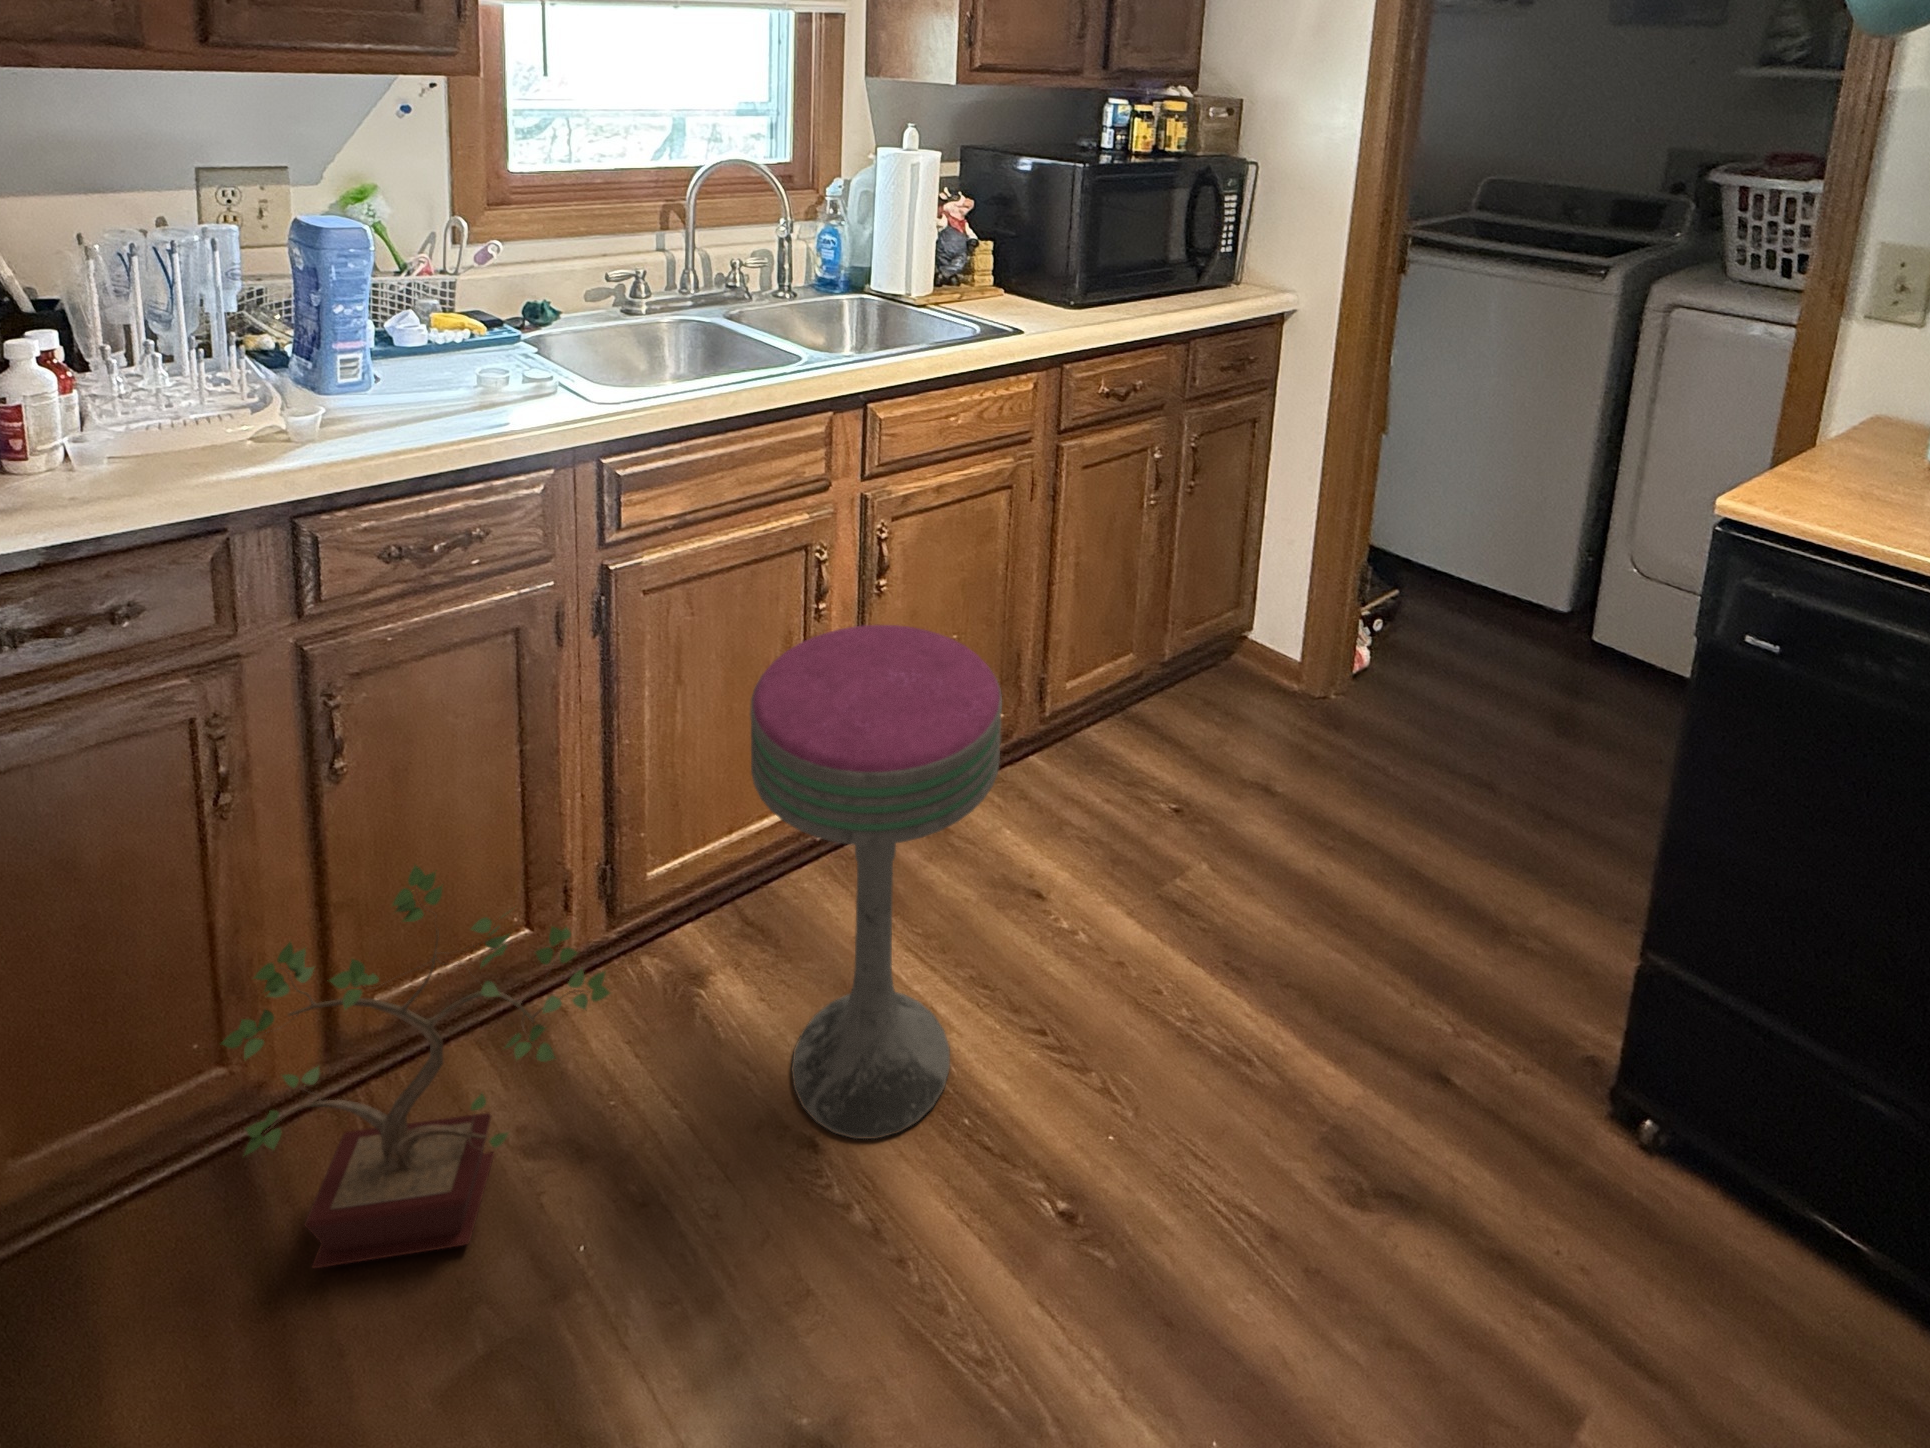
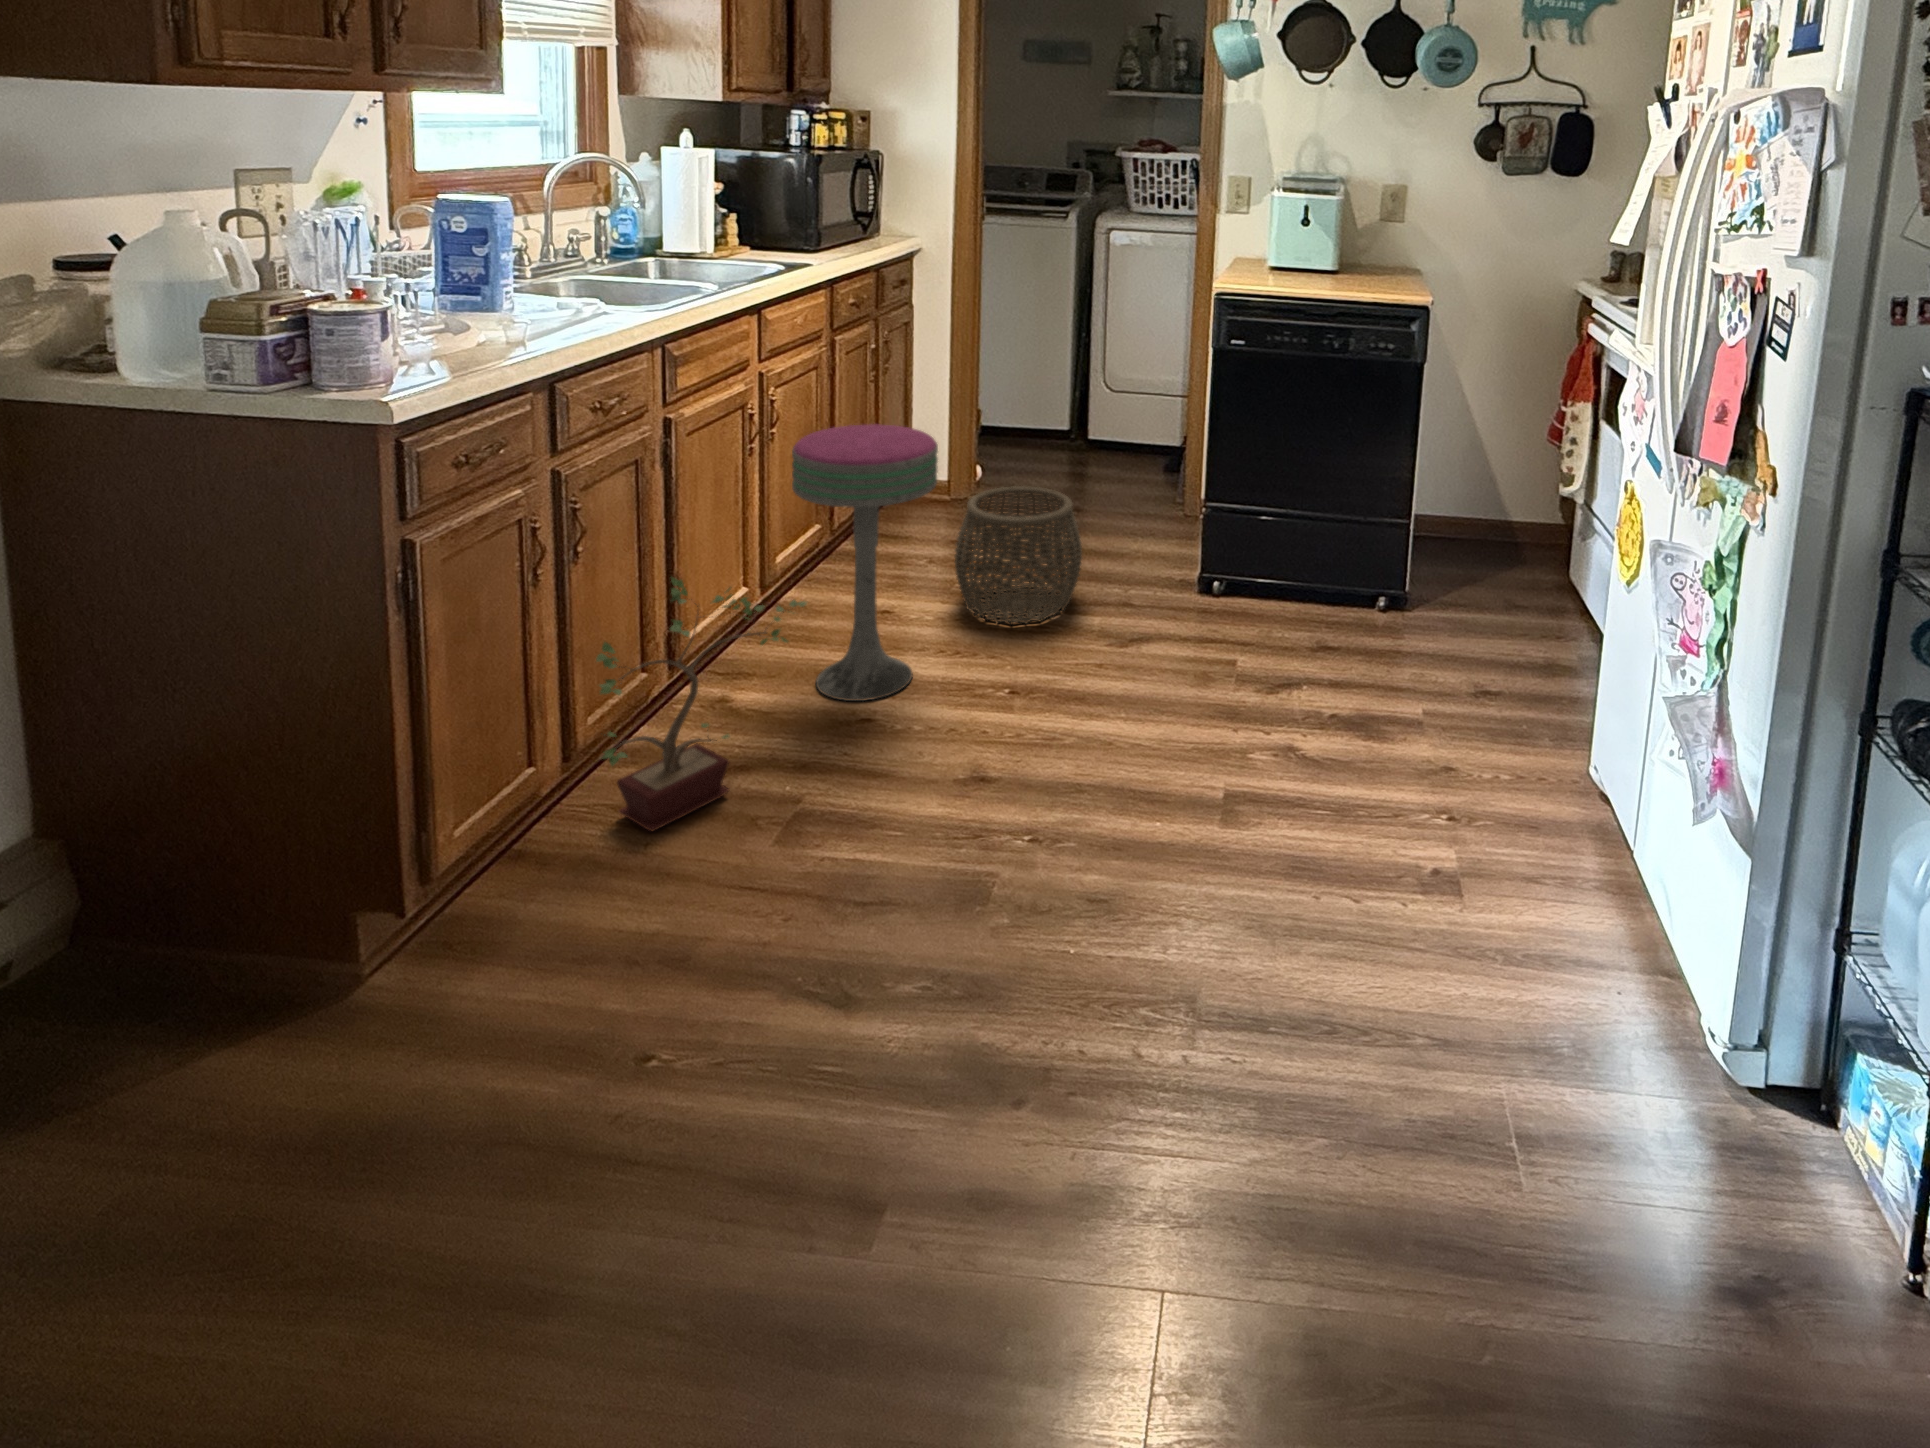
woven basket: none [1118,772,1367,1095] -> present [955,486,1082,624]

